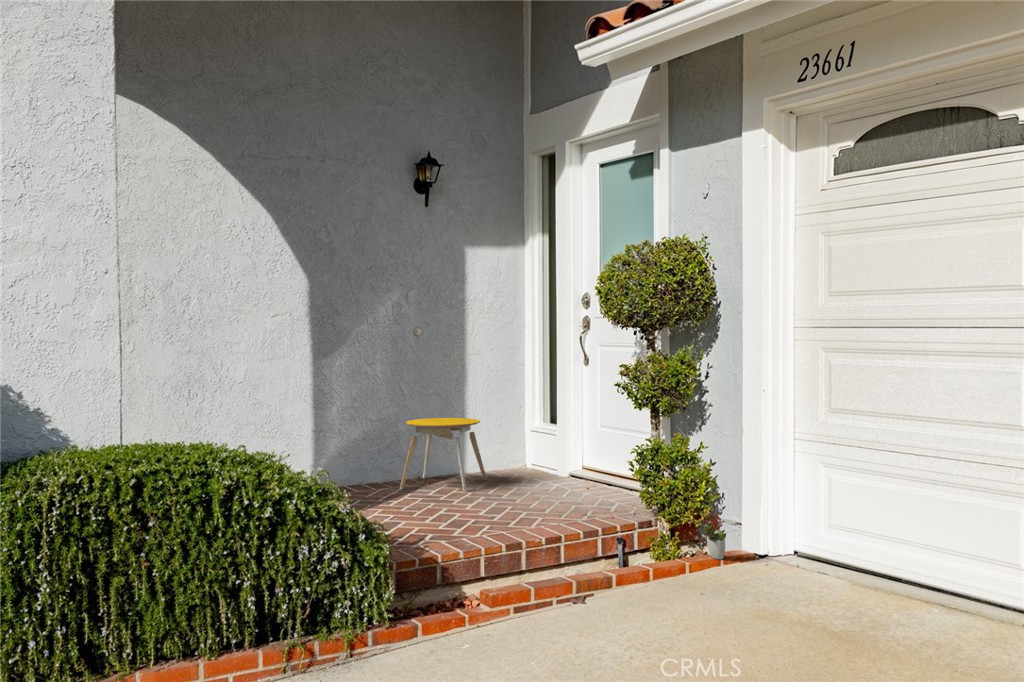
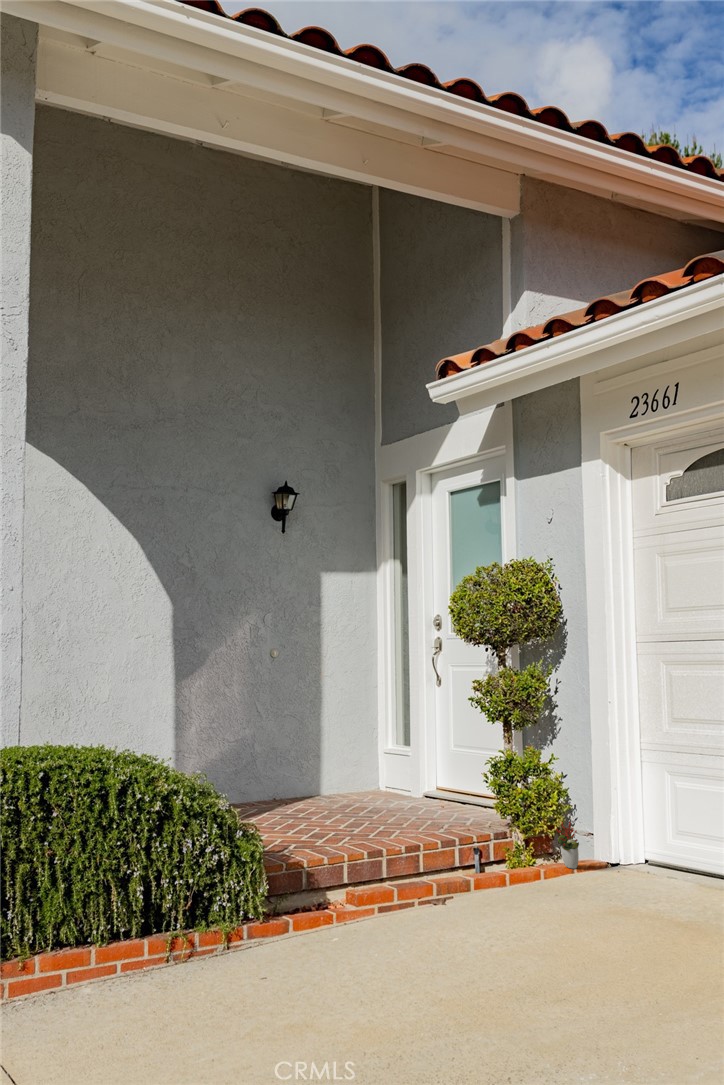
stool: present [400,418,487,492] -> none [256,738,342,810]

